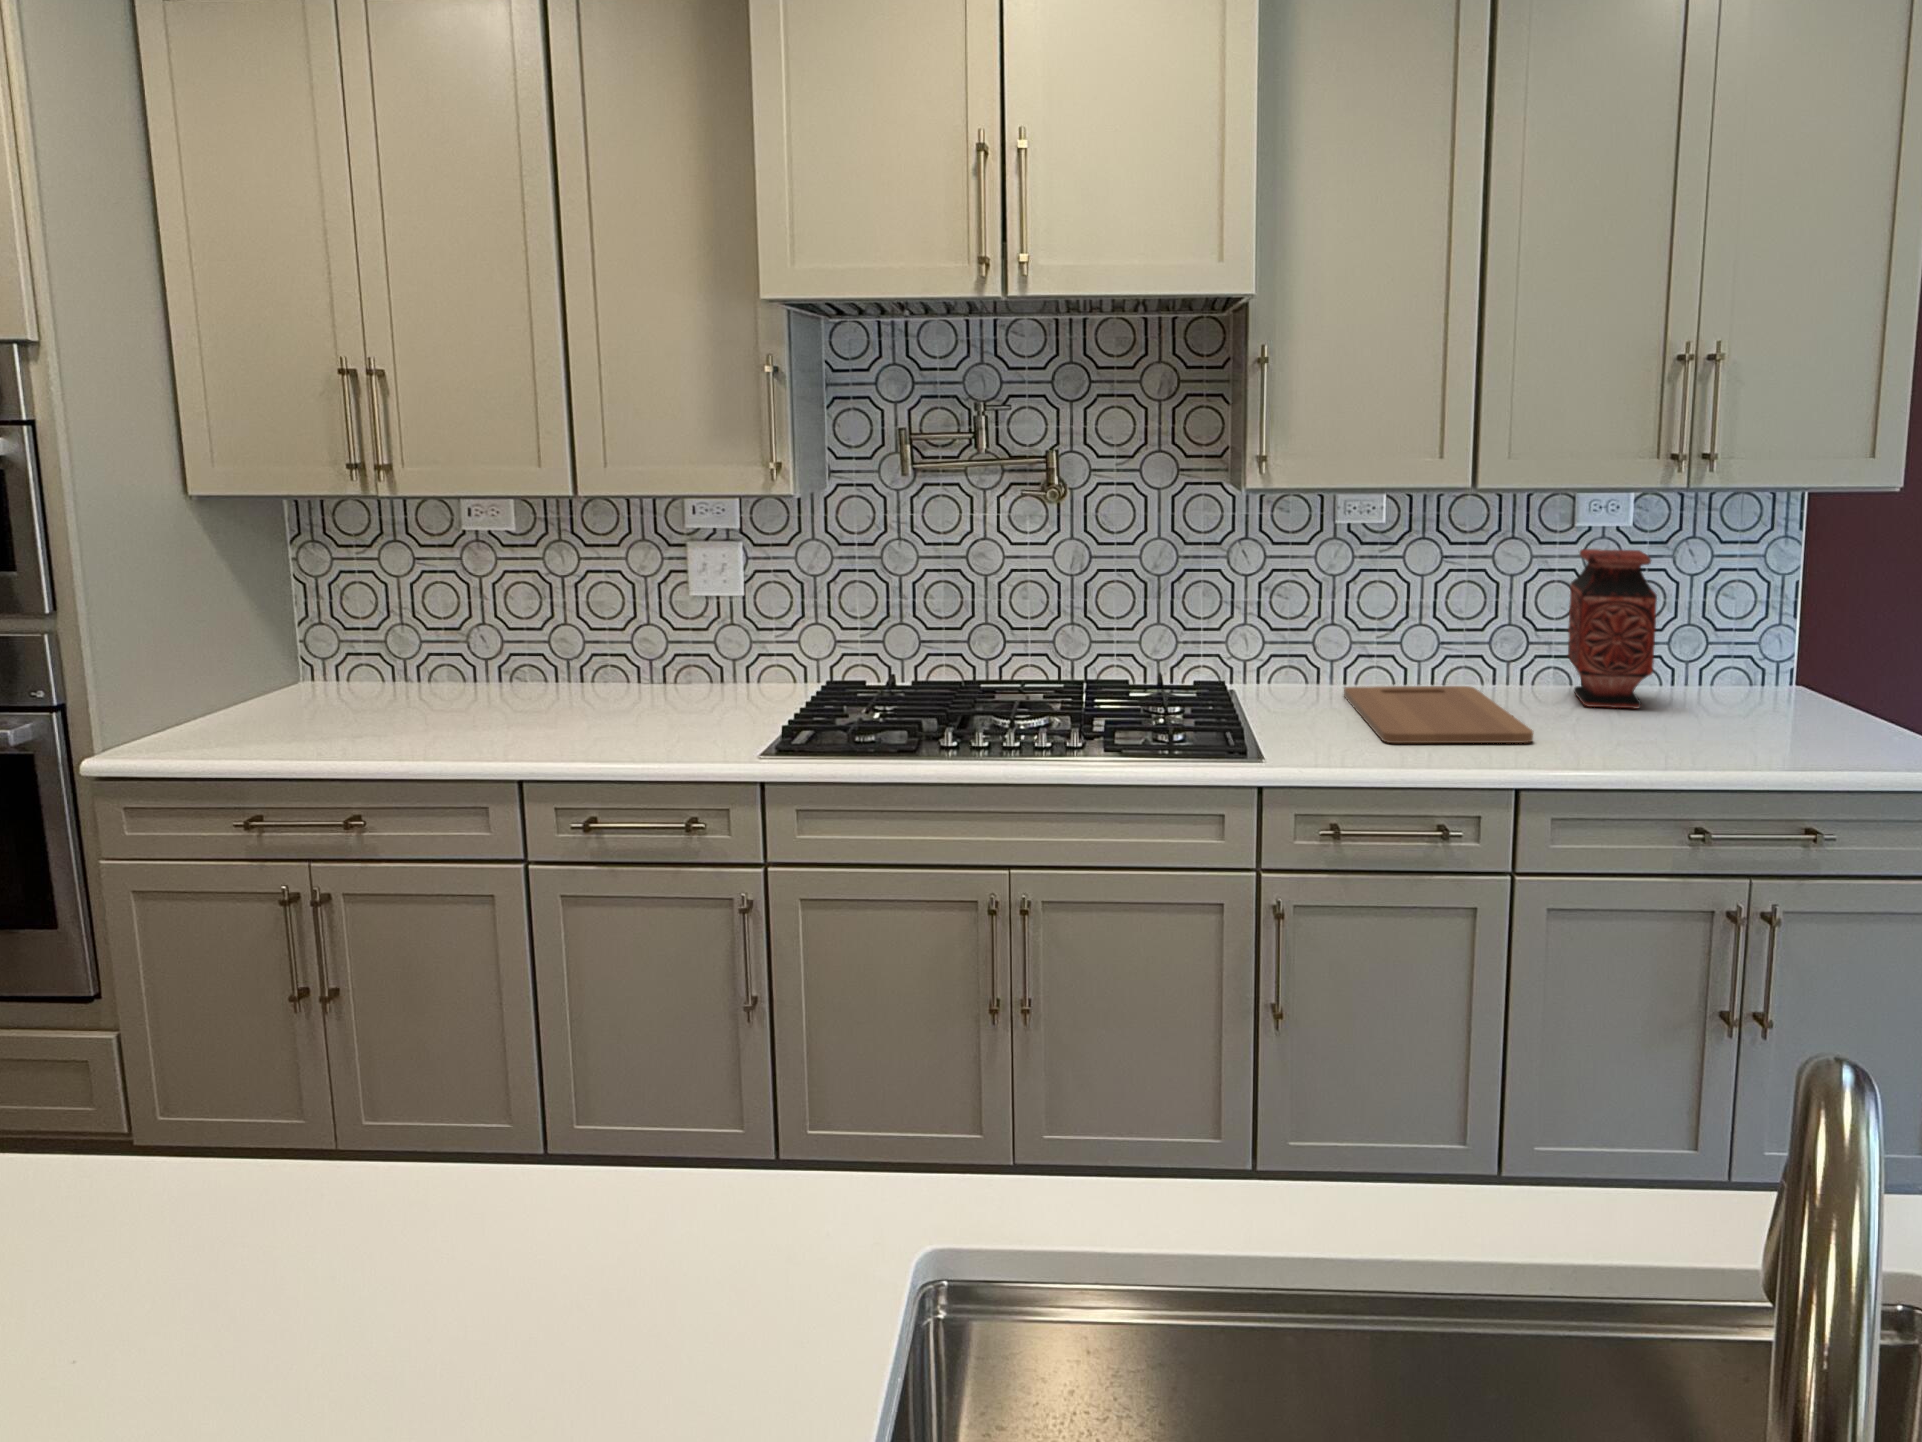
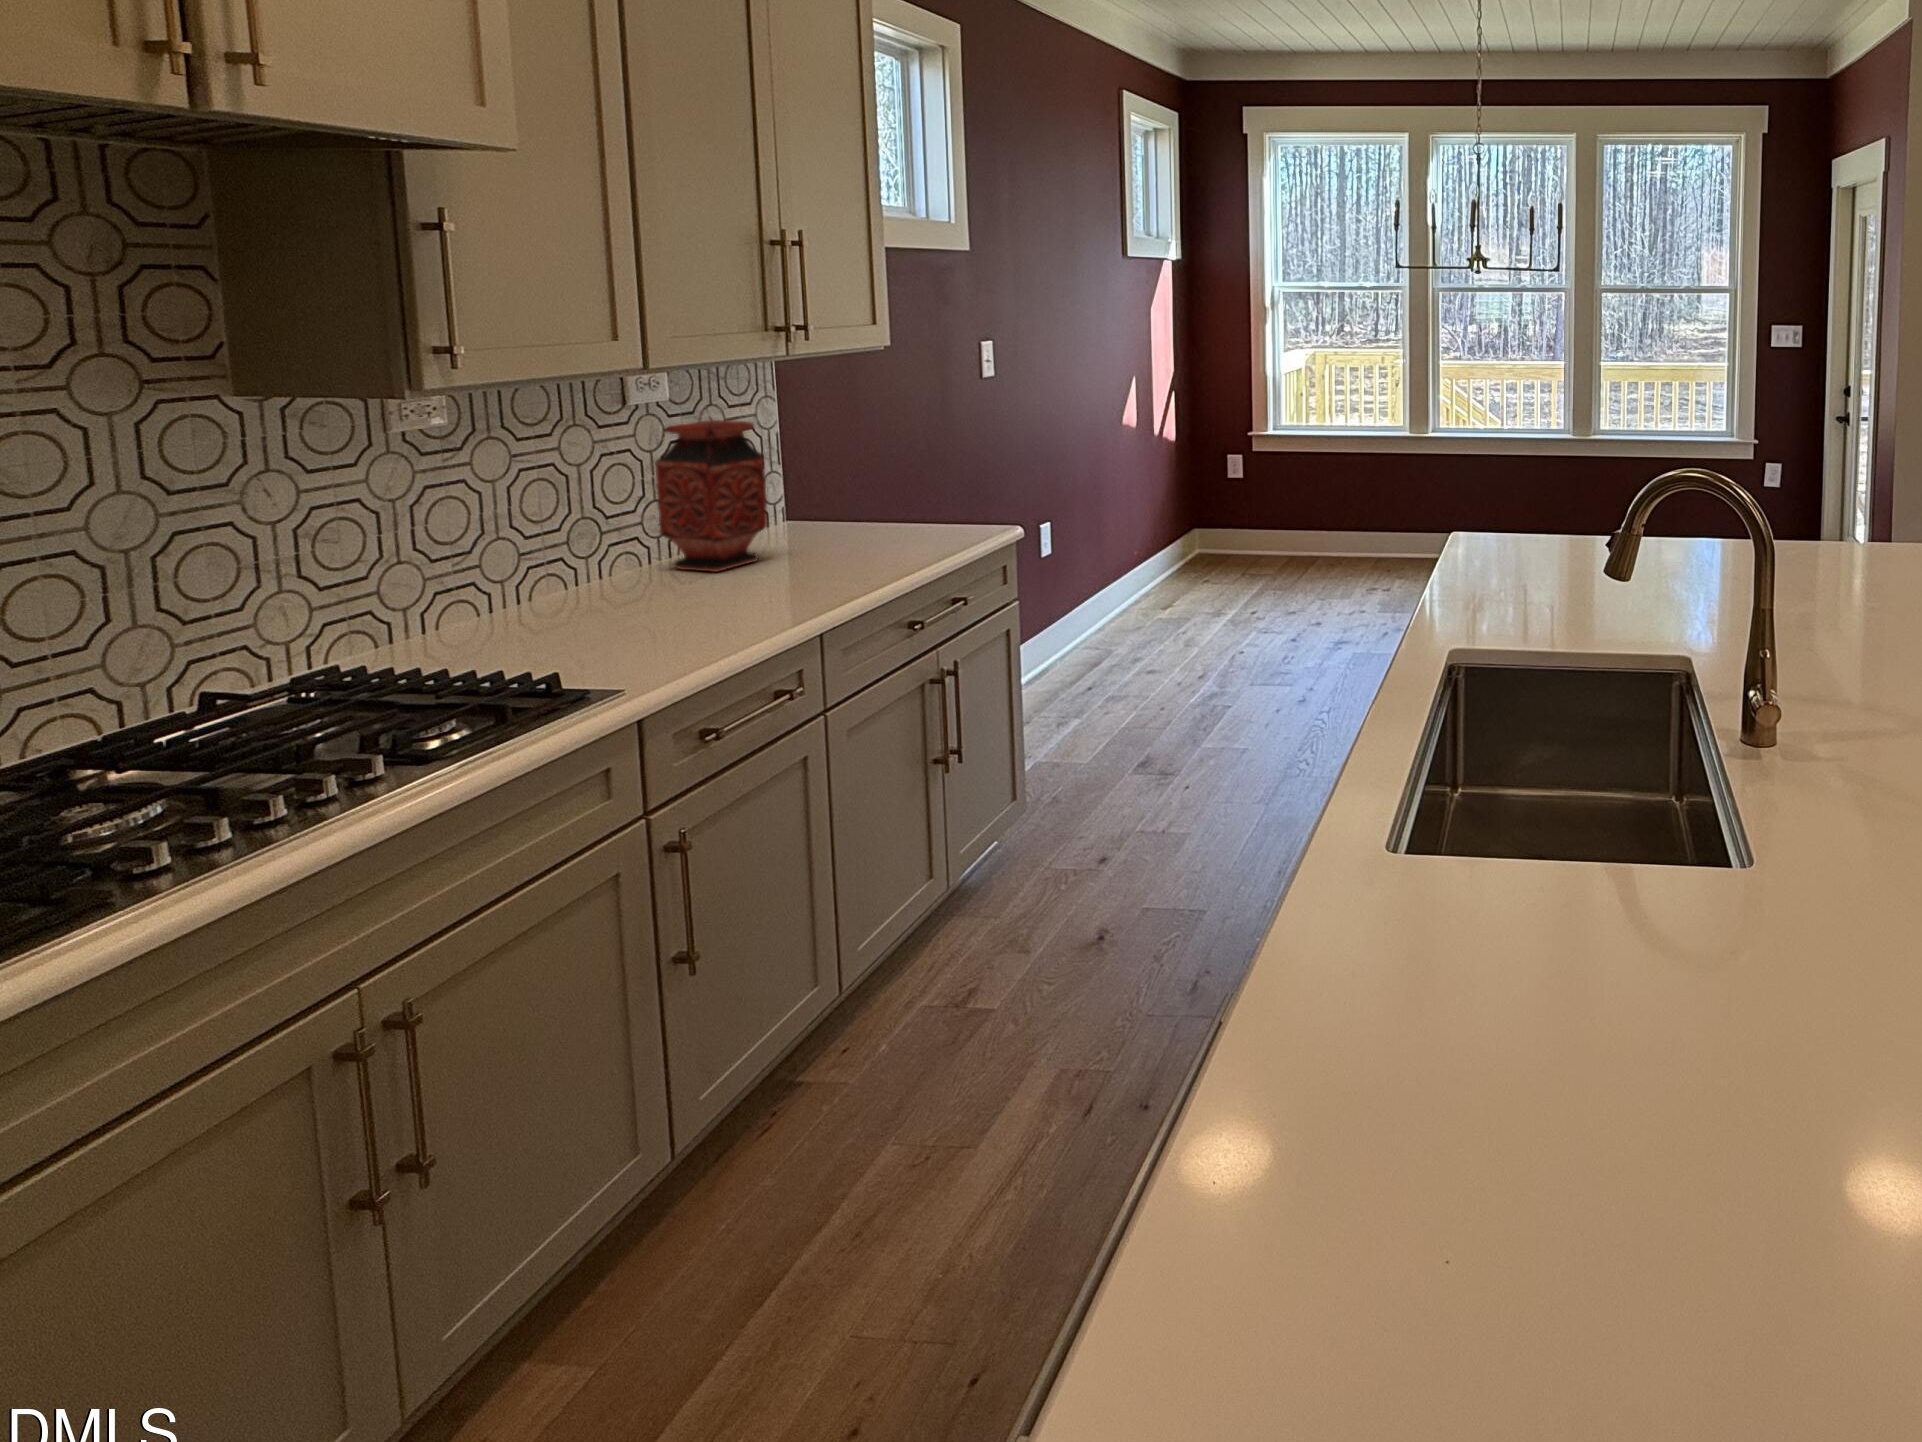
cutting board: present [1344,686,1533,743] -> none [470,587,783,642]

